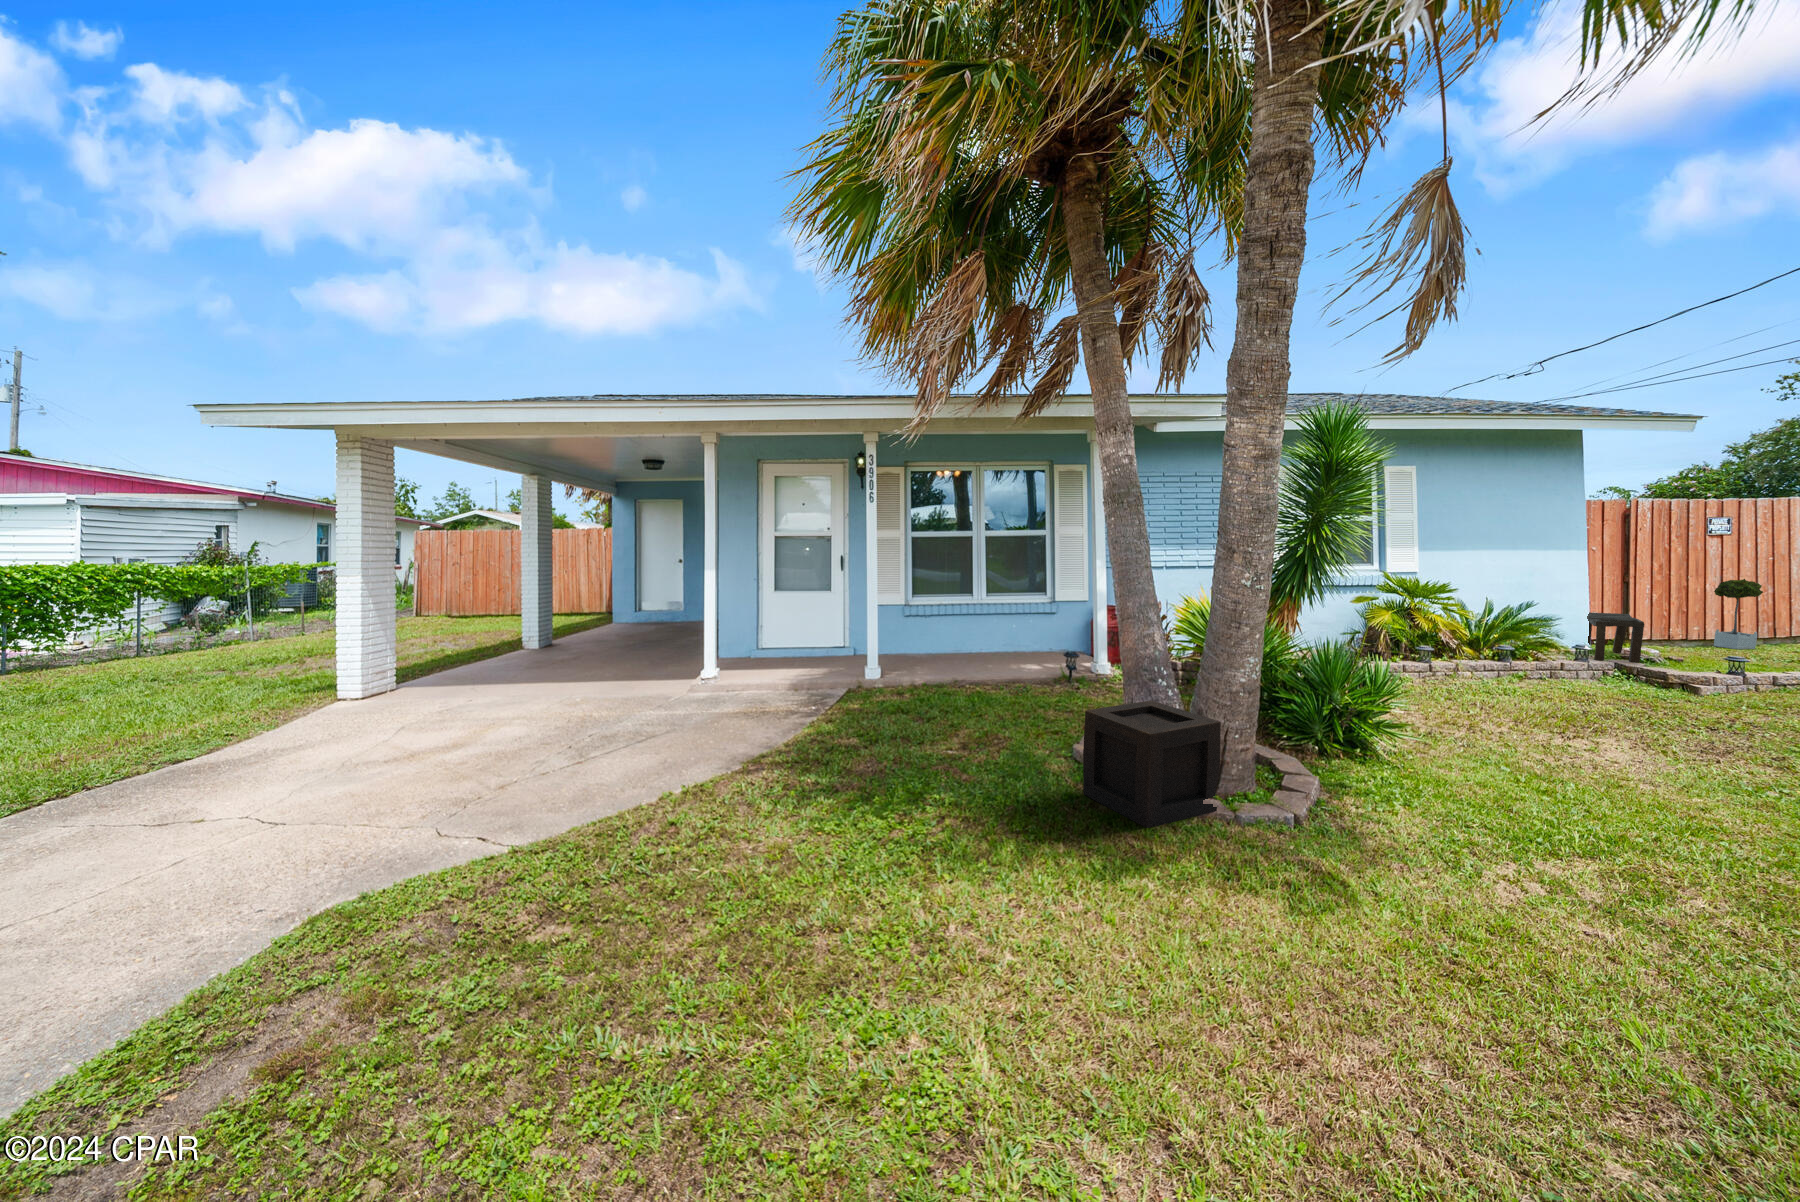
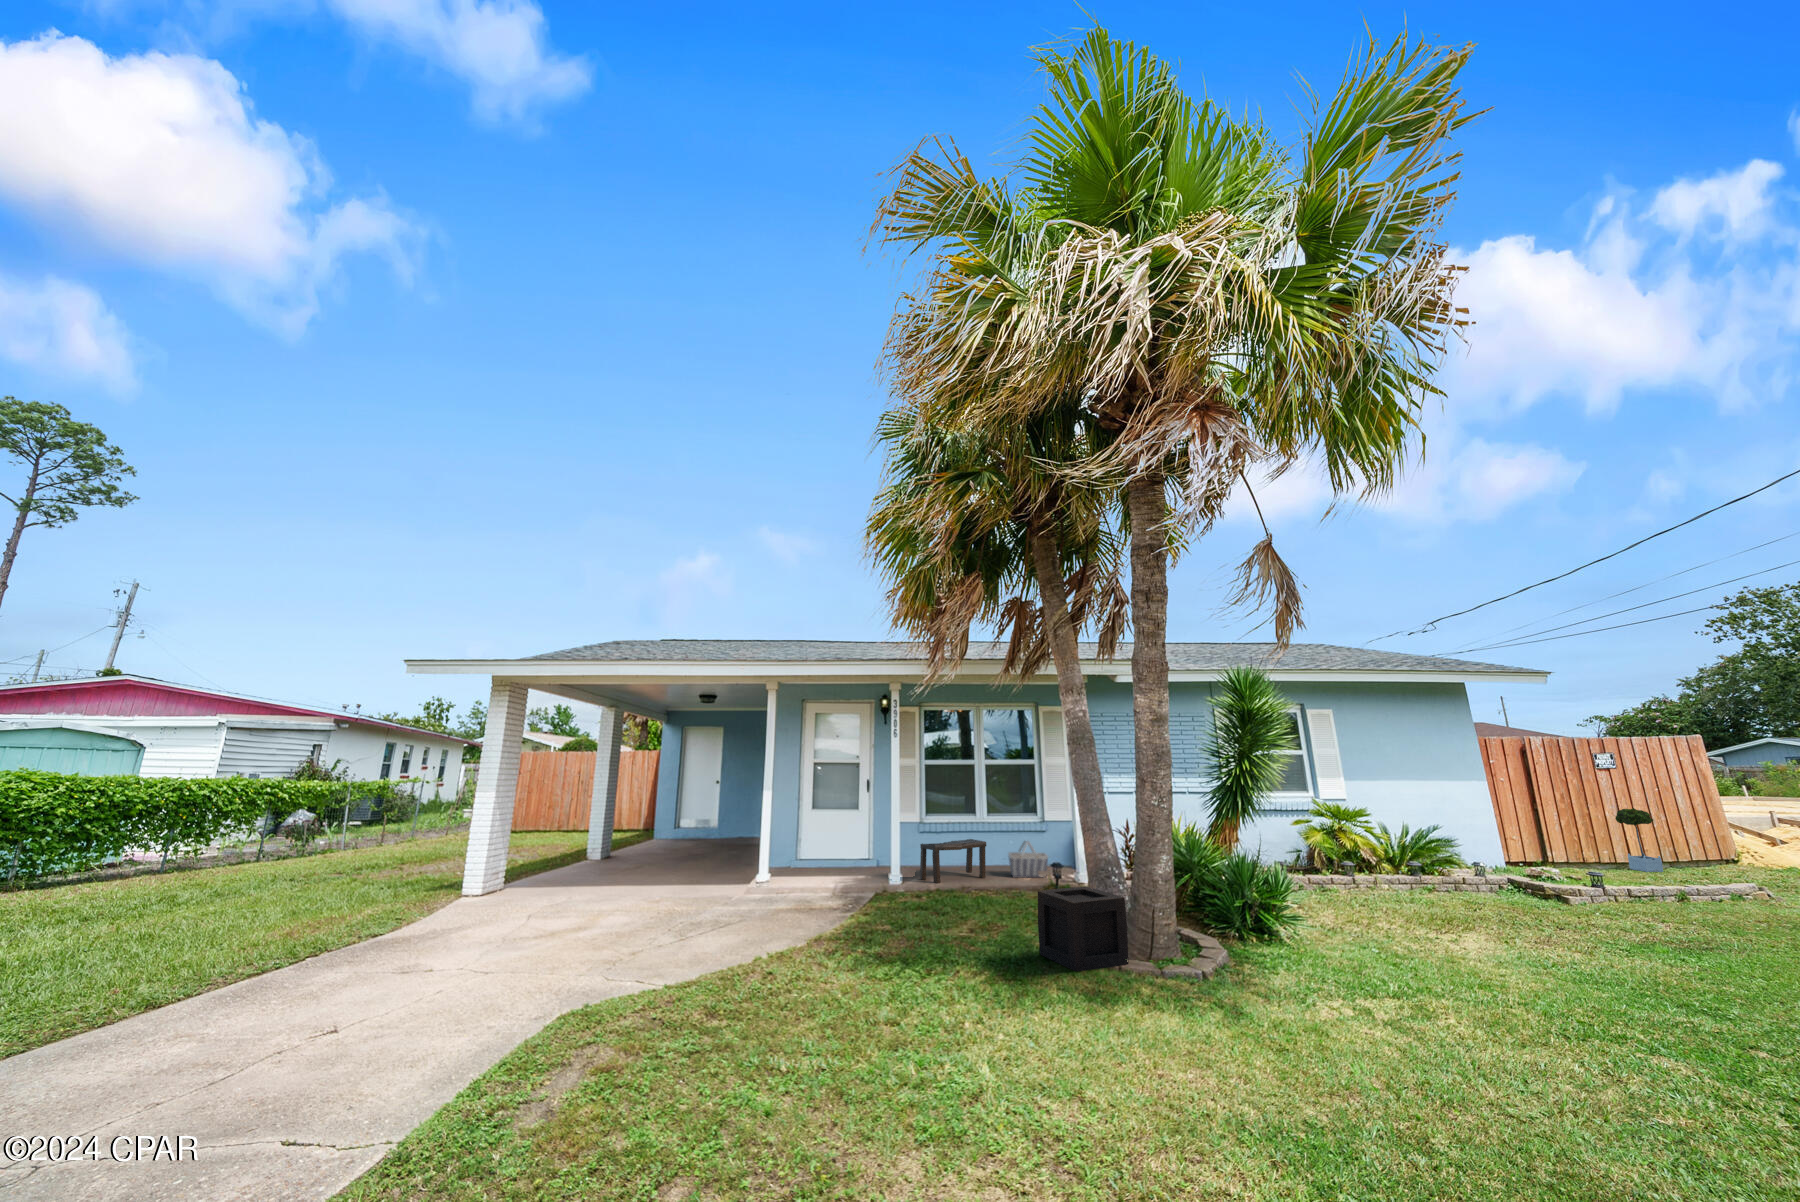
bench: present [1587,612,1644,663] -> present [920,839,986,883]
basket: none [1011,625,1060,668] -> present [1008,841,1048,878]

